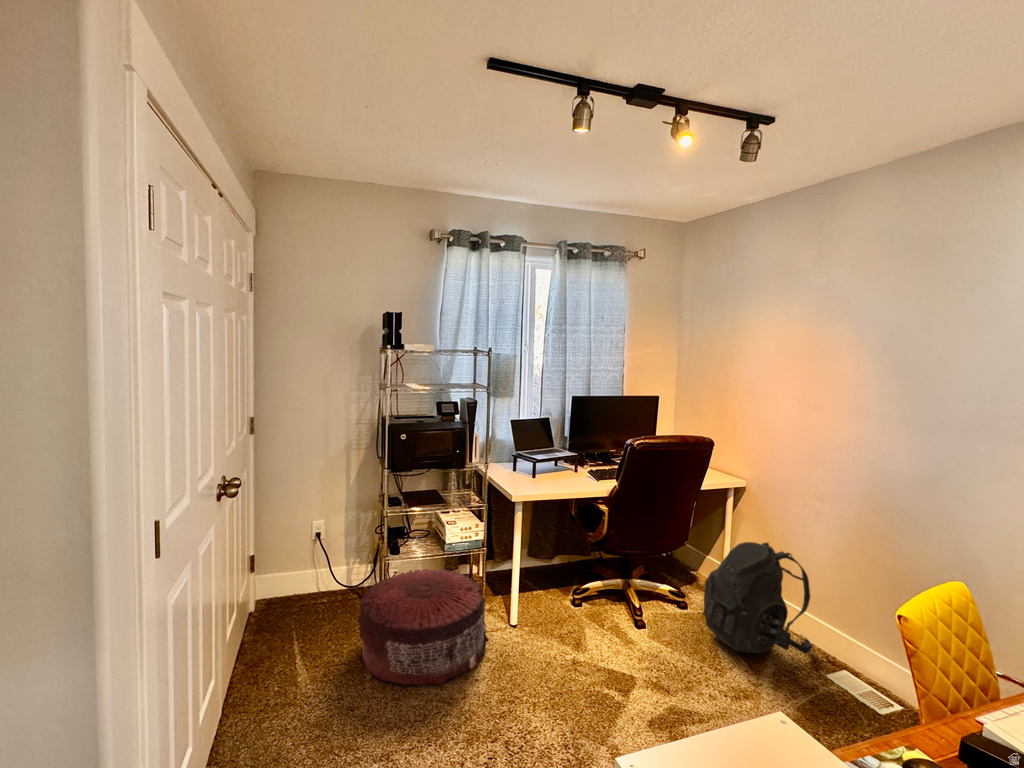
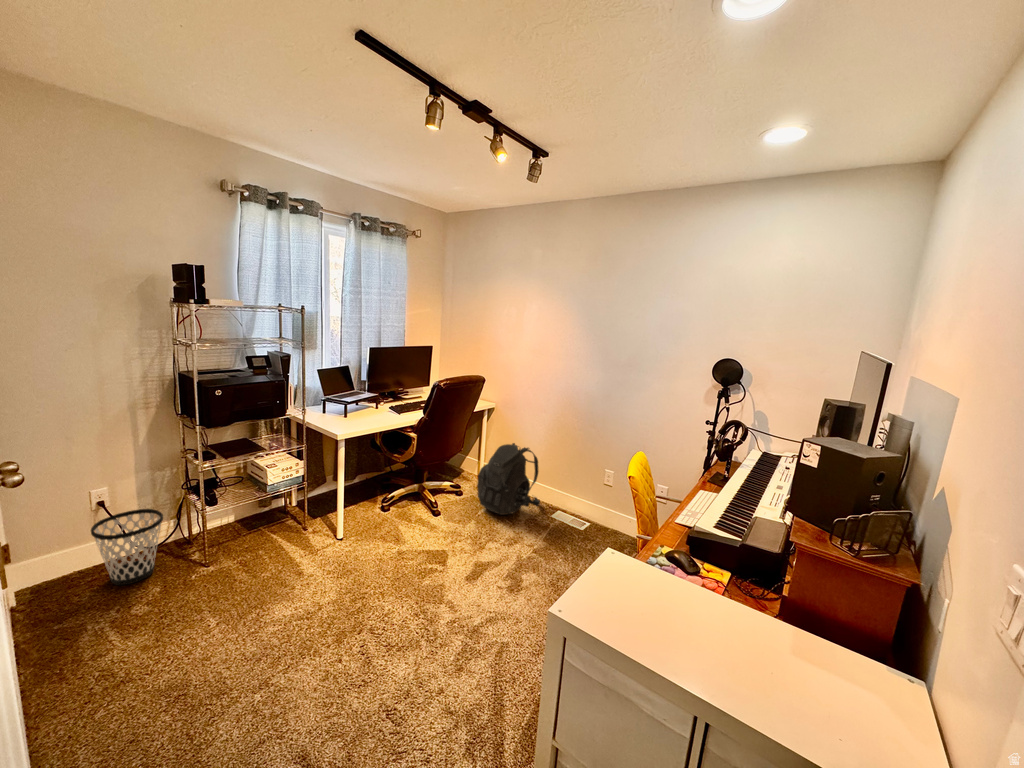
wastebasket: none [305,545,358,615] -> present [91,509,163,585]
pouf: present [357,569,489,685] -> none [188,507,325,622]

